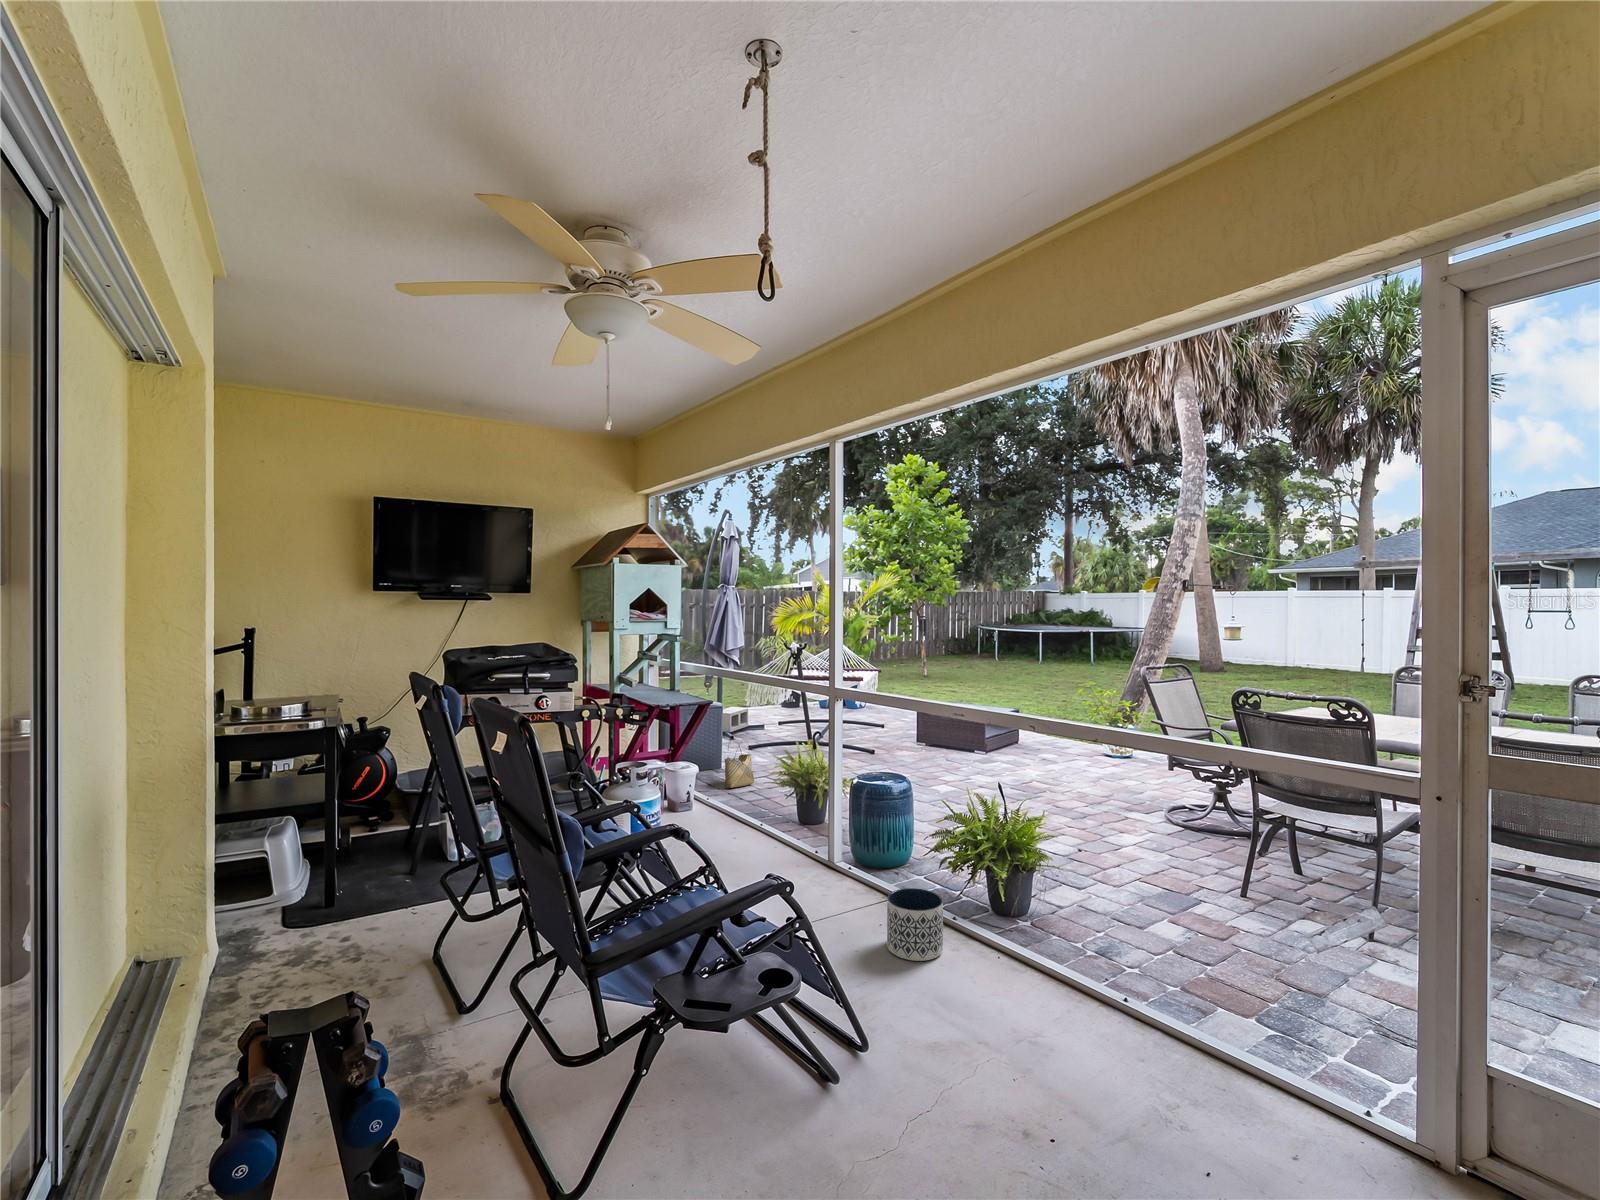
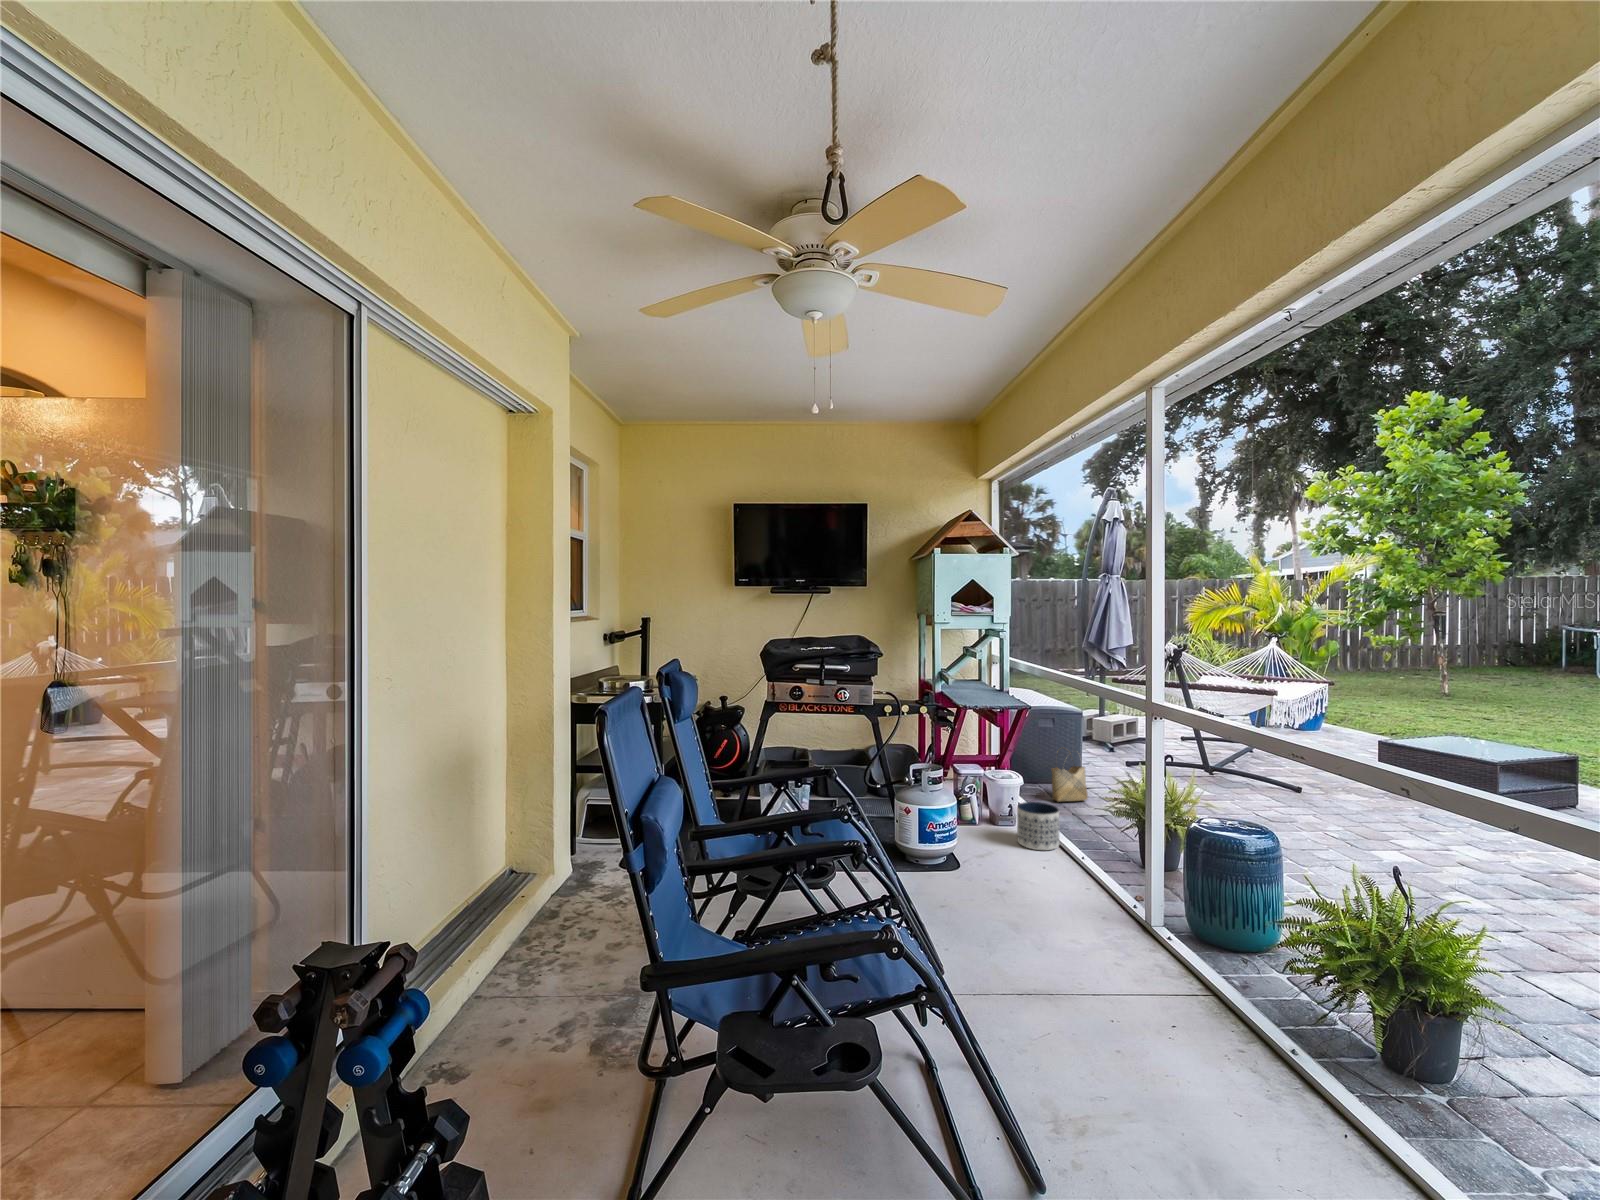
planter: present [887,888,943,961] -> present [1017,802,1060,851]

